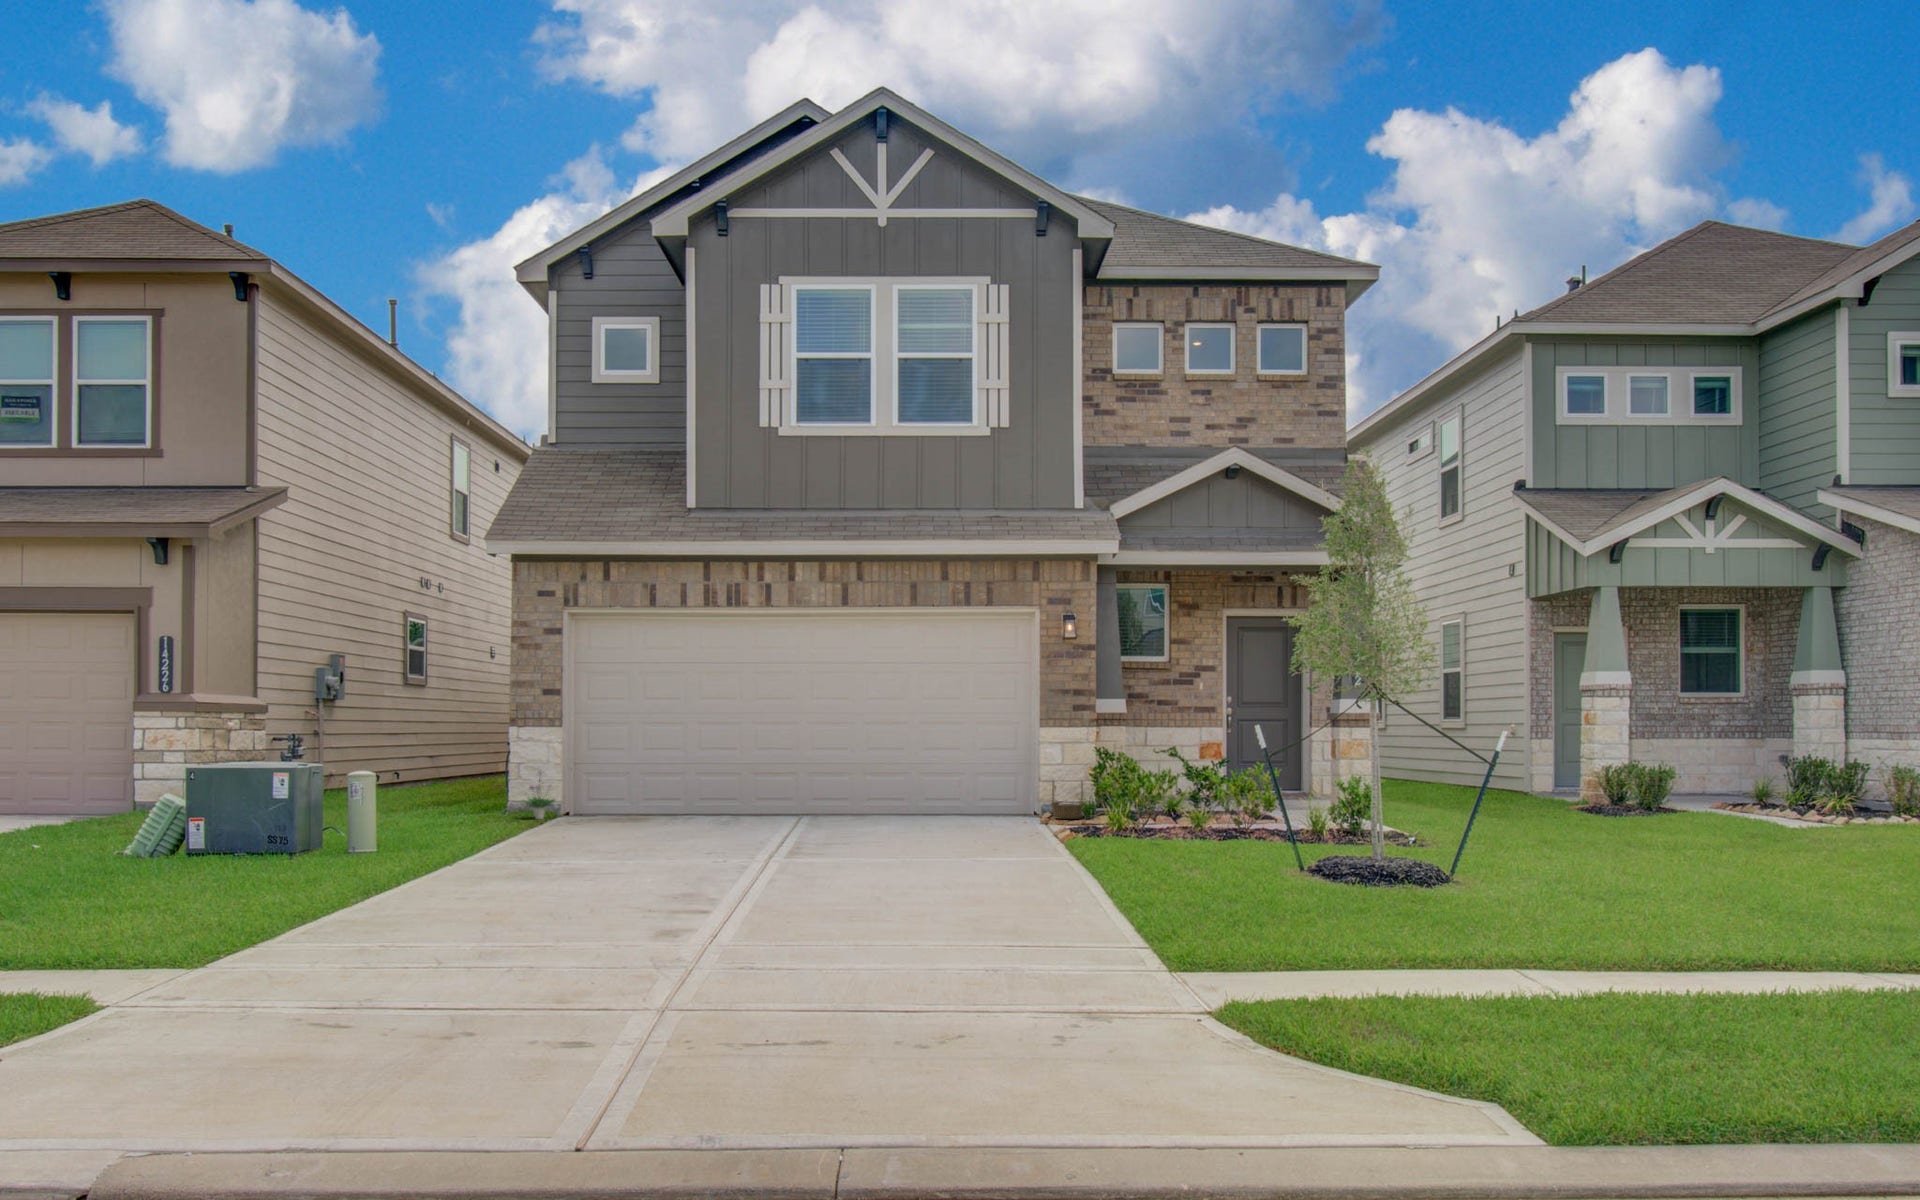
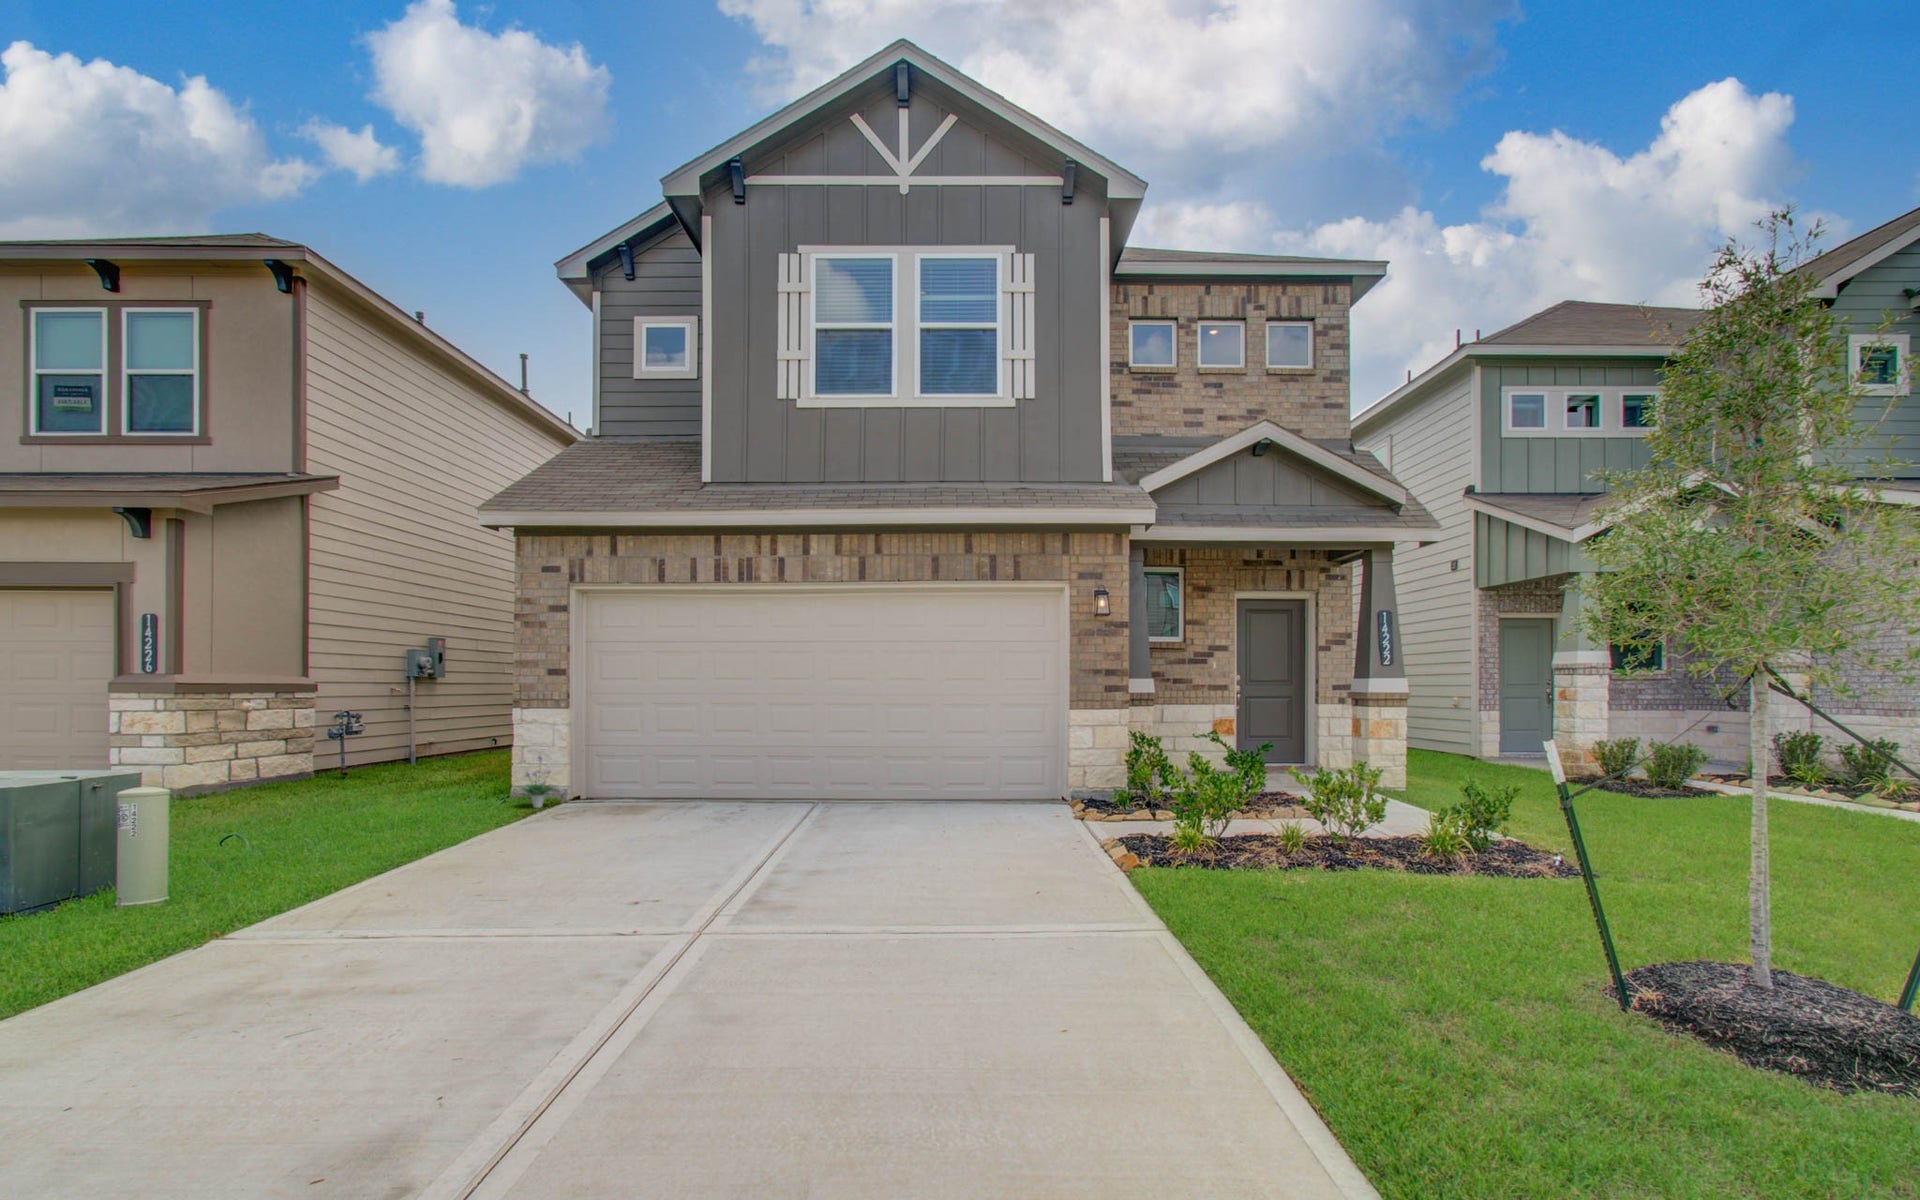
basket: present [1051,782,1084,819] -> none [1081,766,1119,810]

